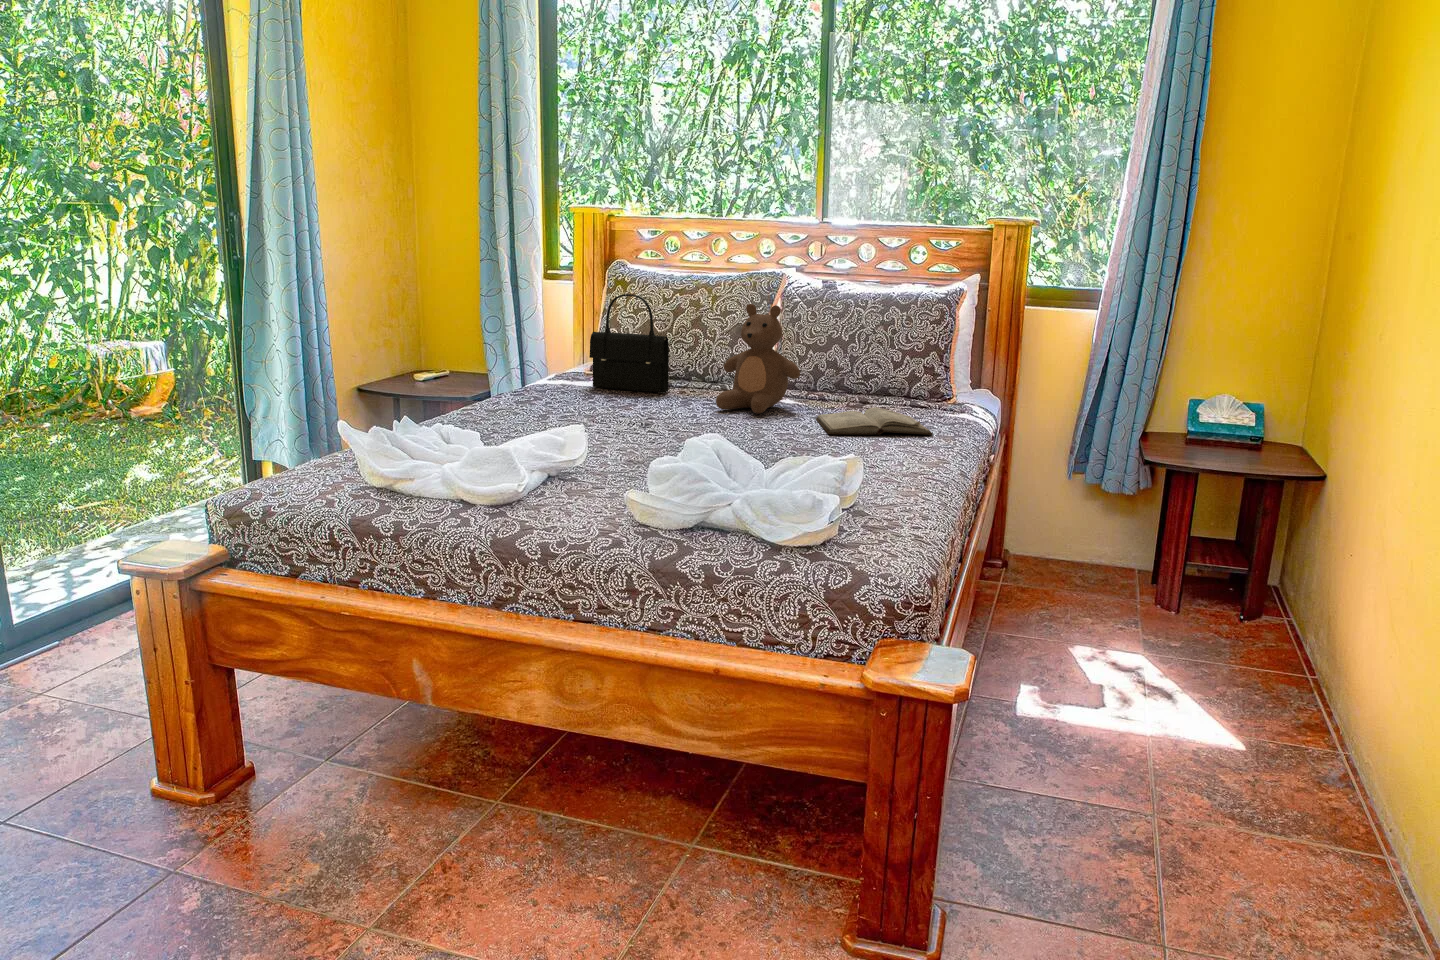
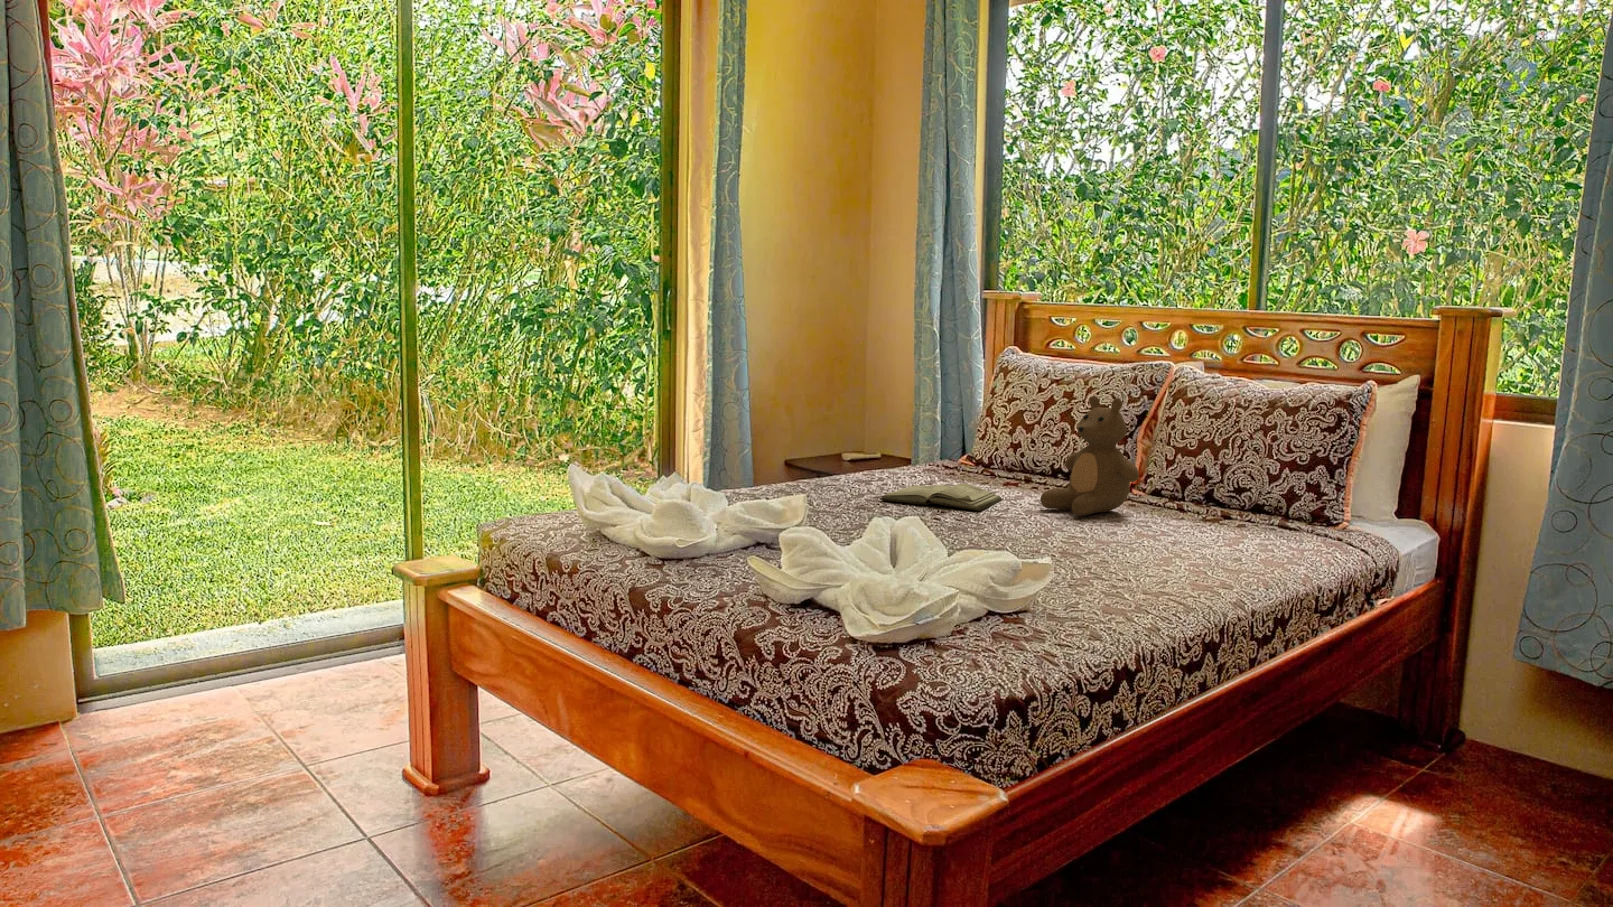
handbag: present [589,294,669,393] -> none [948,383,1023,488]
diary: present [816,407,933,435] -> present [880,483,1003,511]

